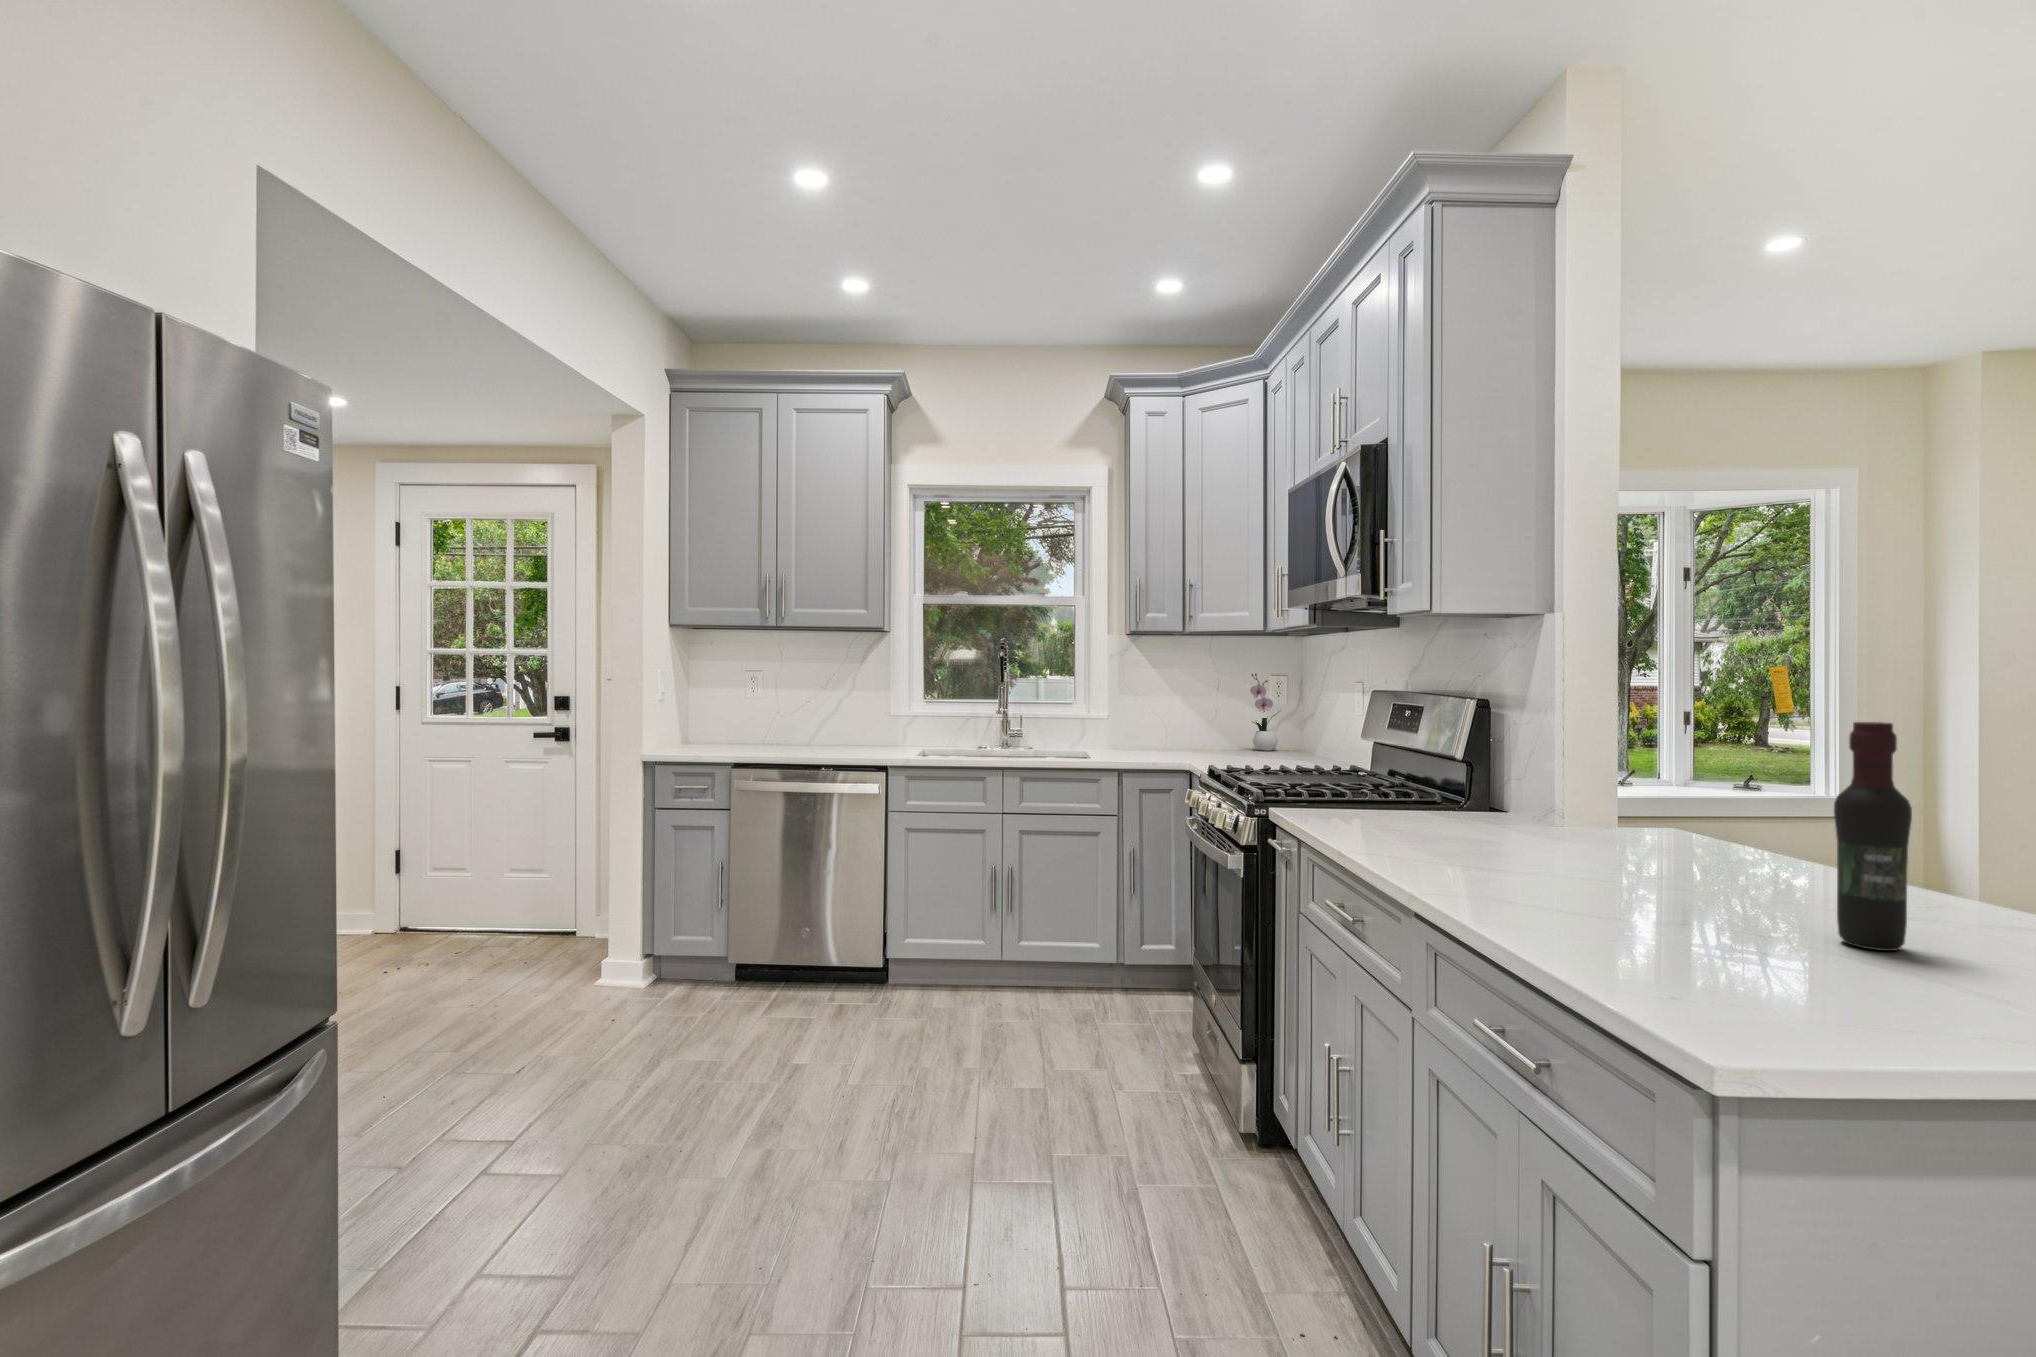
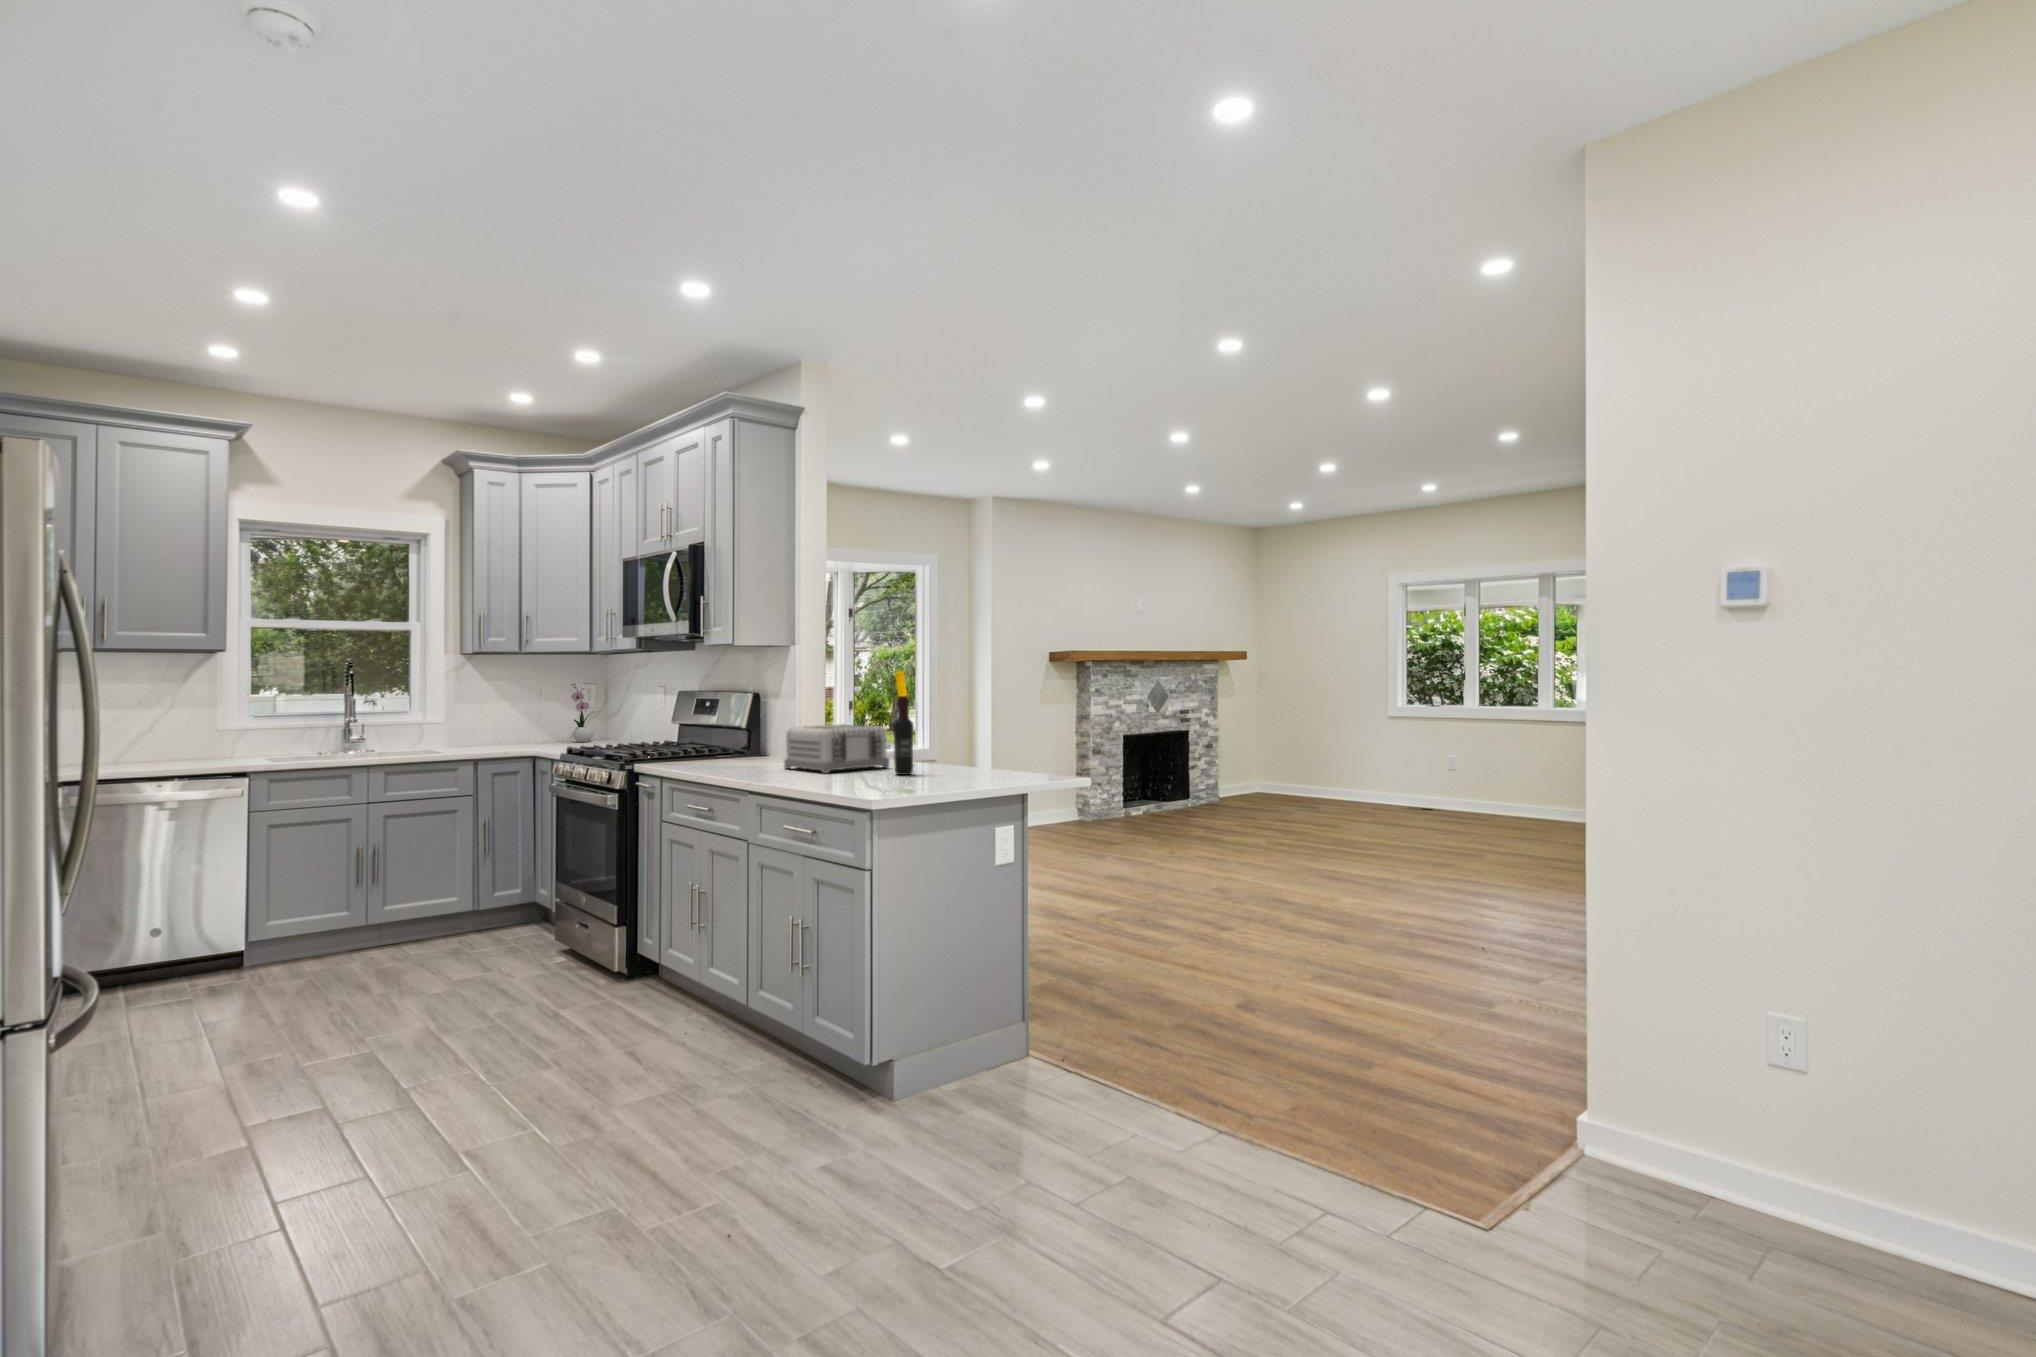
toaster: none [1520,773,1806,899] -> present [784,724,889,773]

